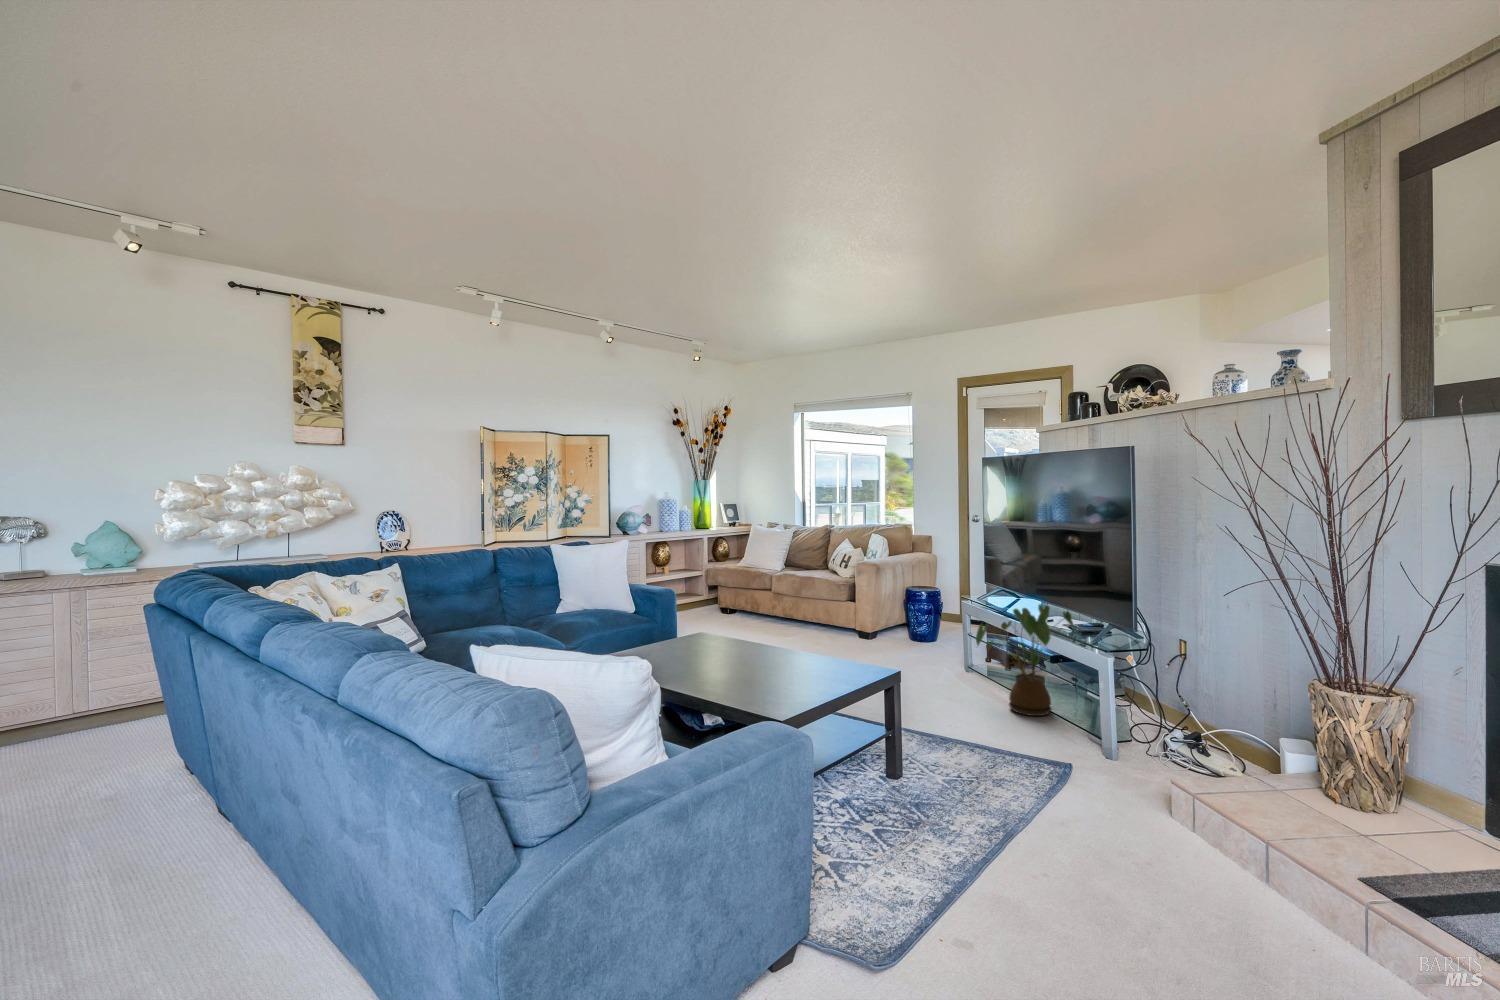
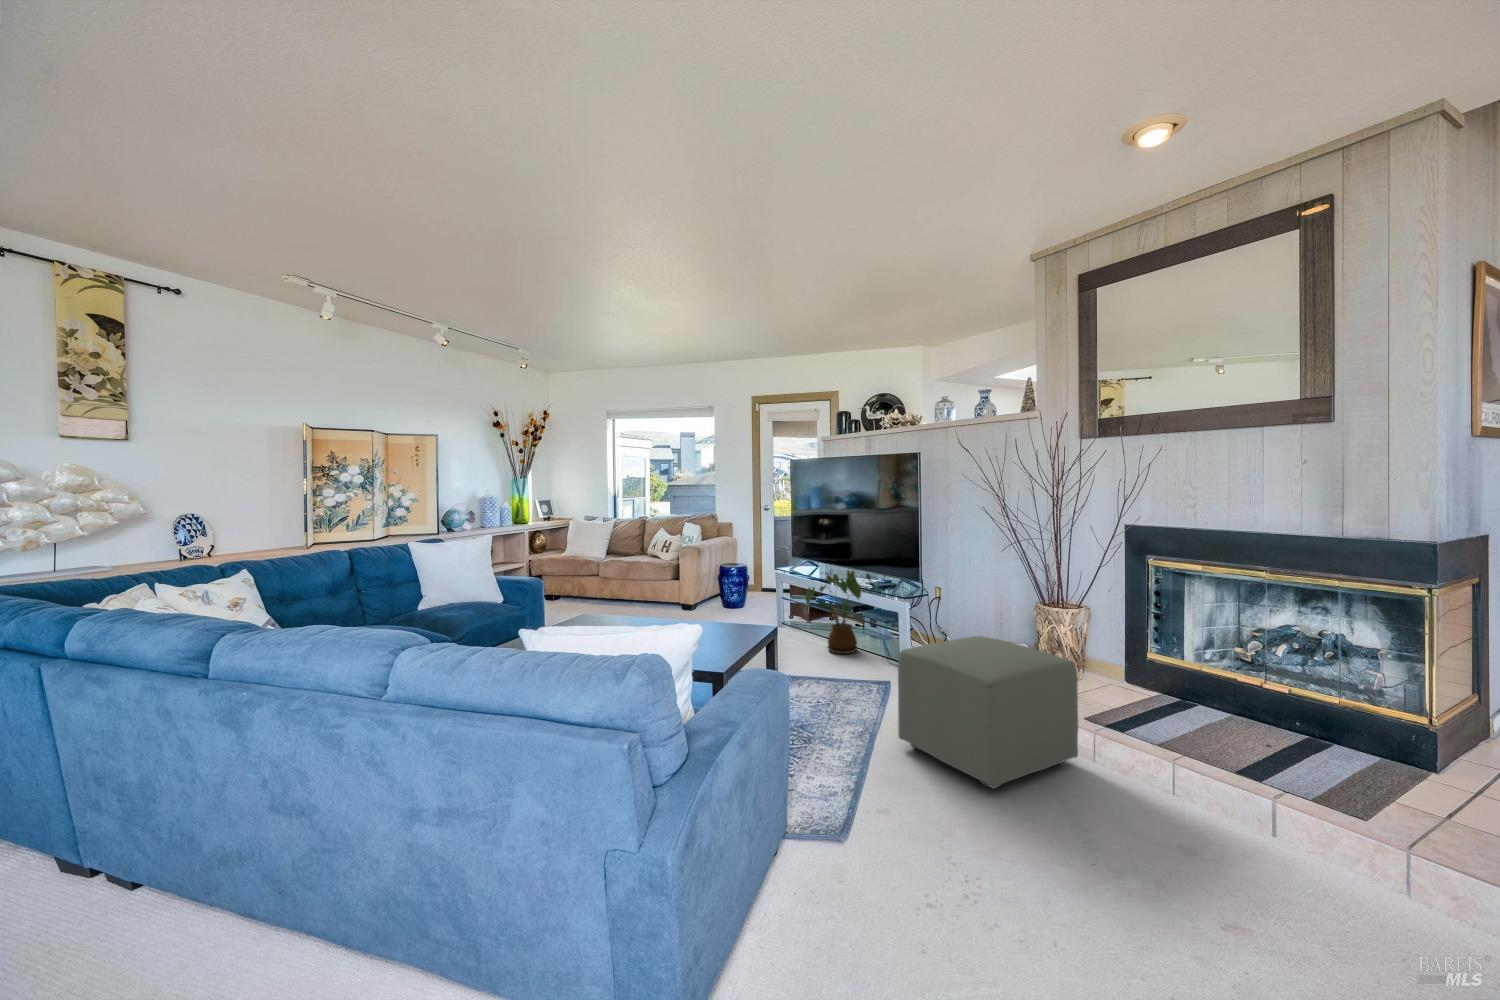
ottoman: none [1038,719,1338,960] -> present [898,636,1079,788]

